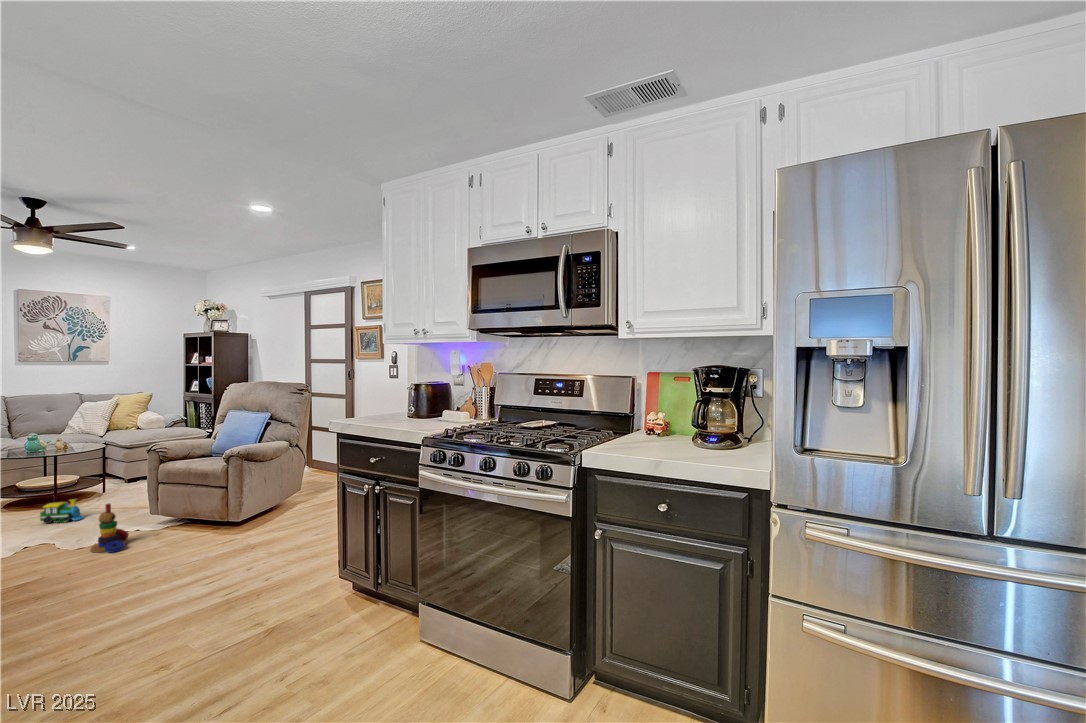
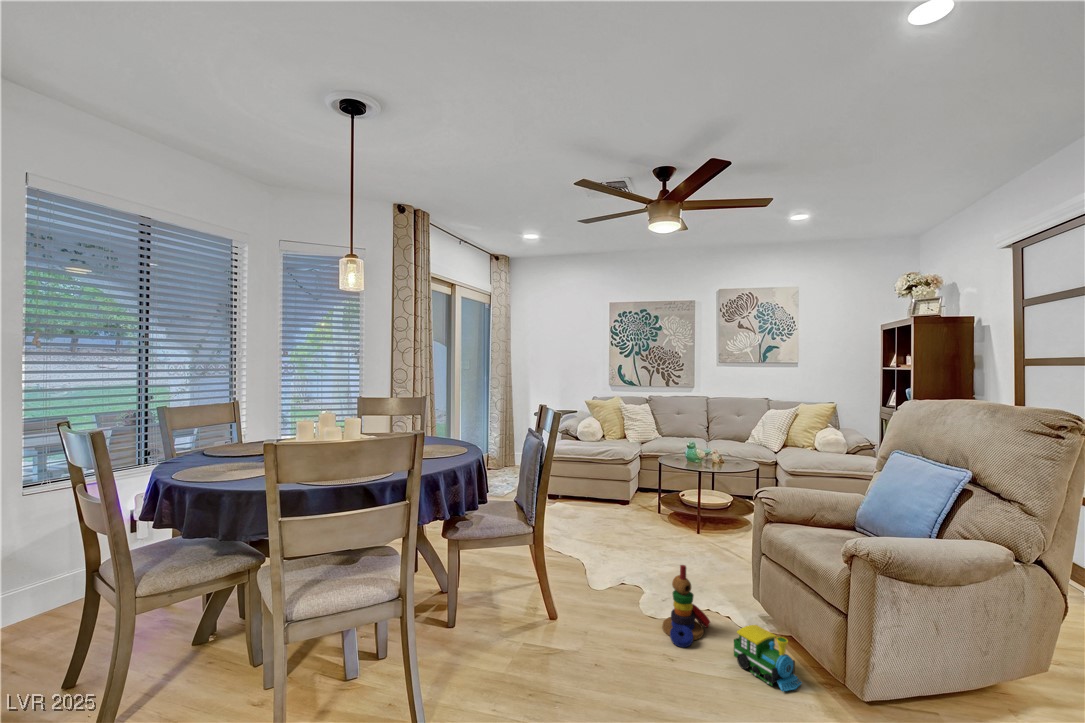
toy train: present [40,499,84,524] -> present [734,625,802,691]

